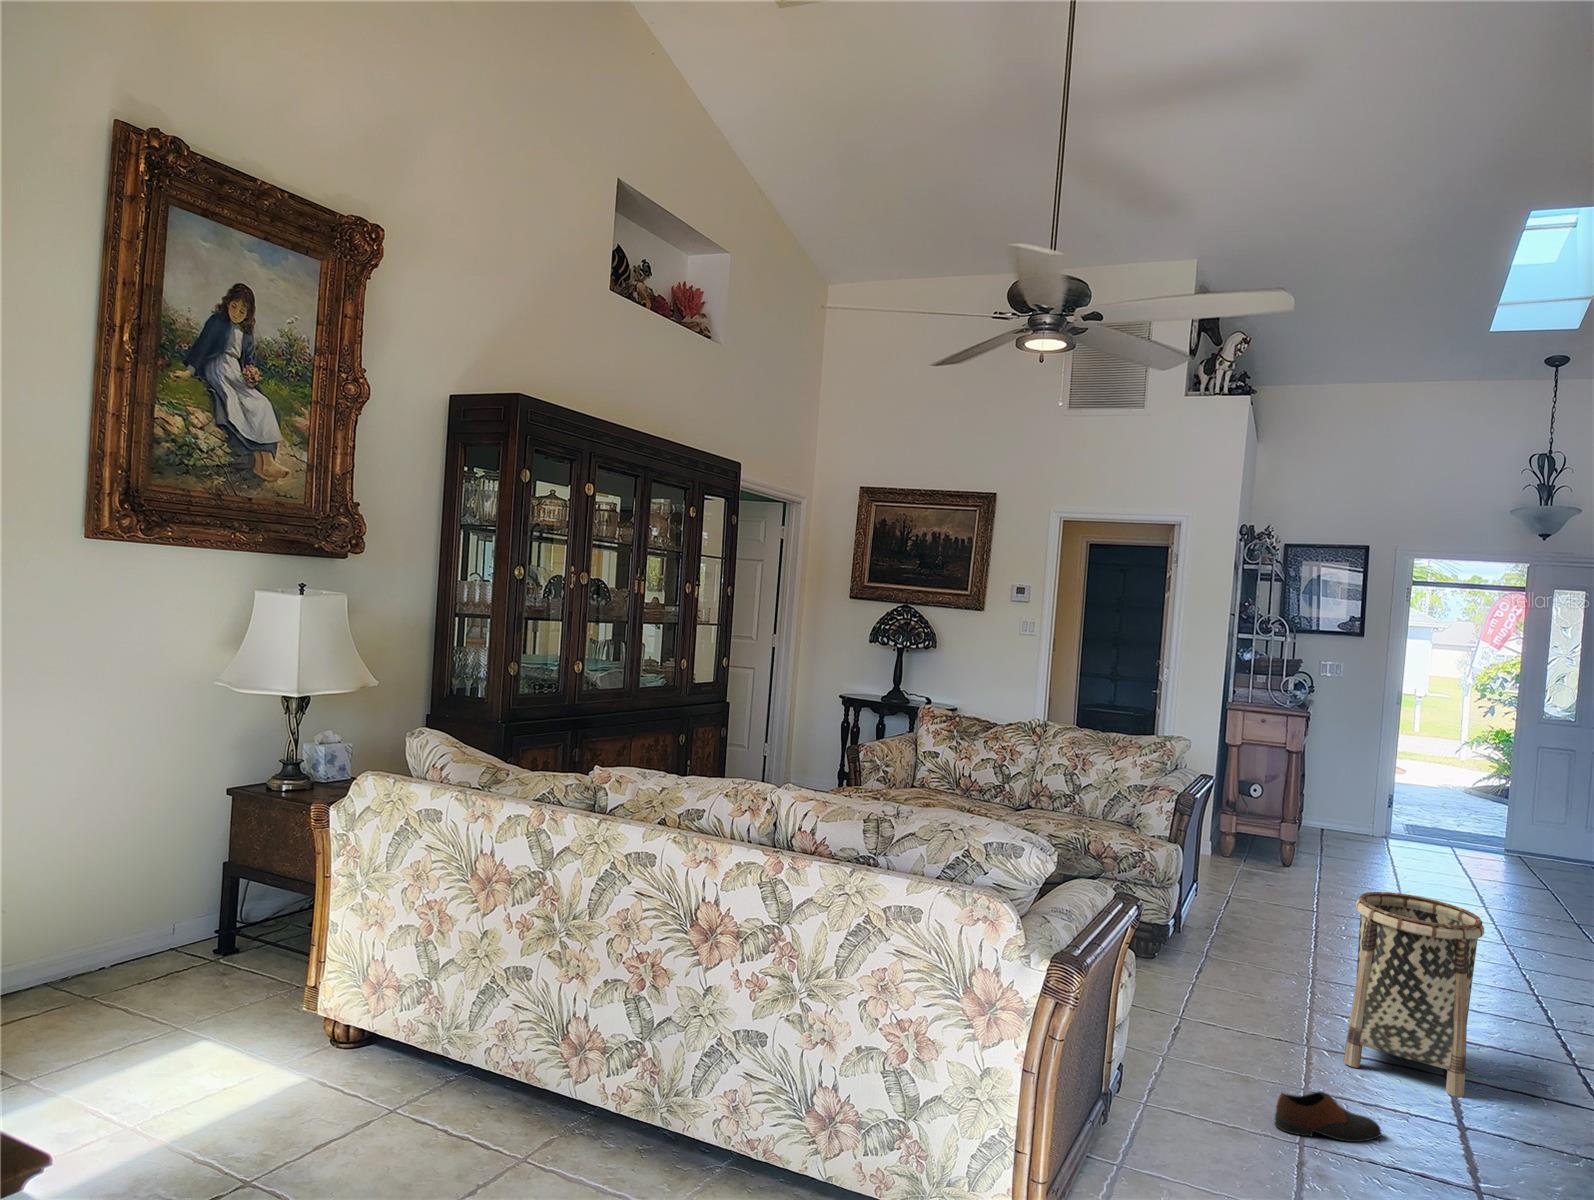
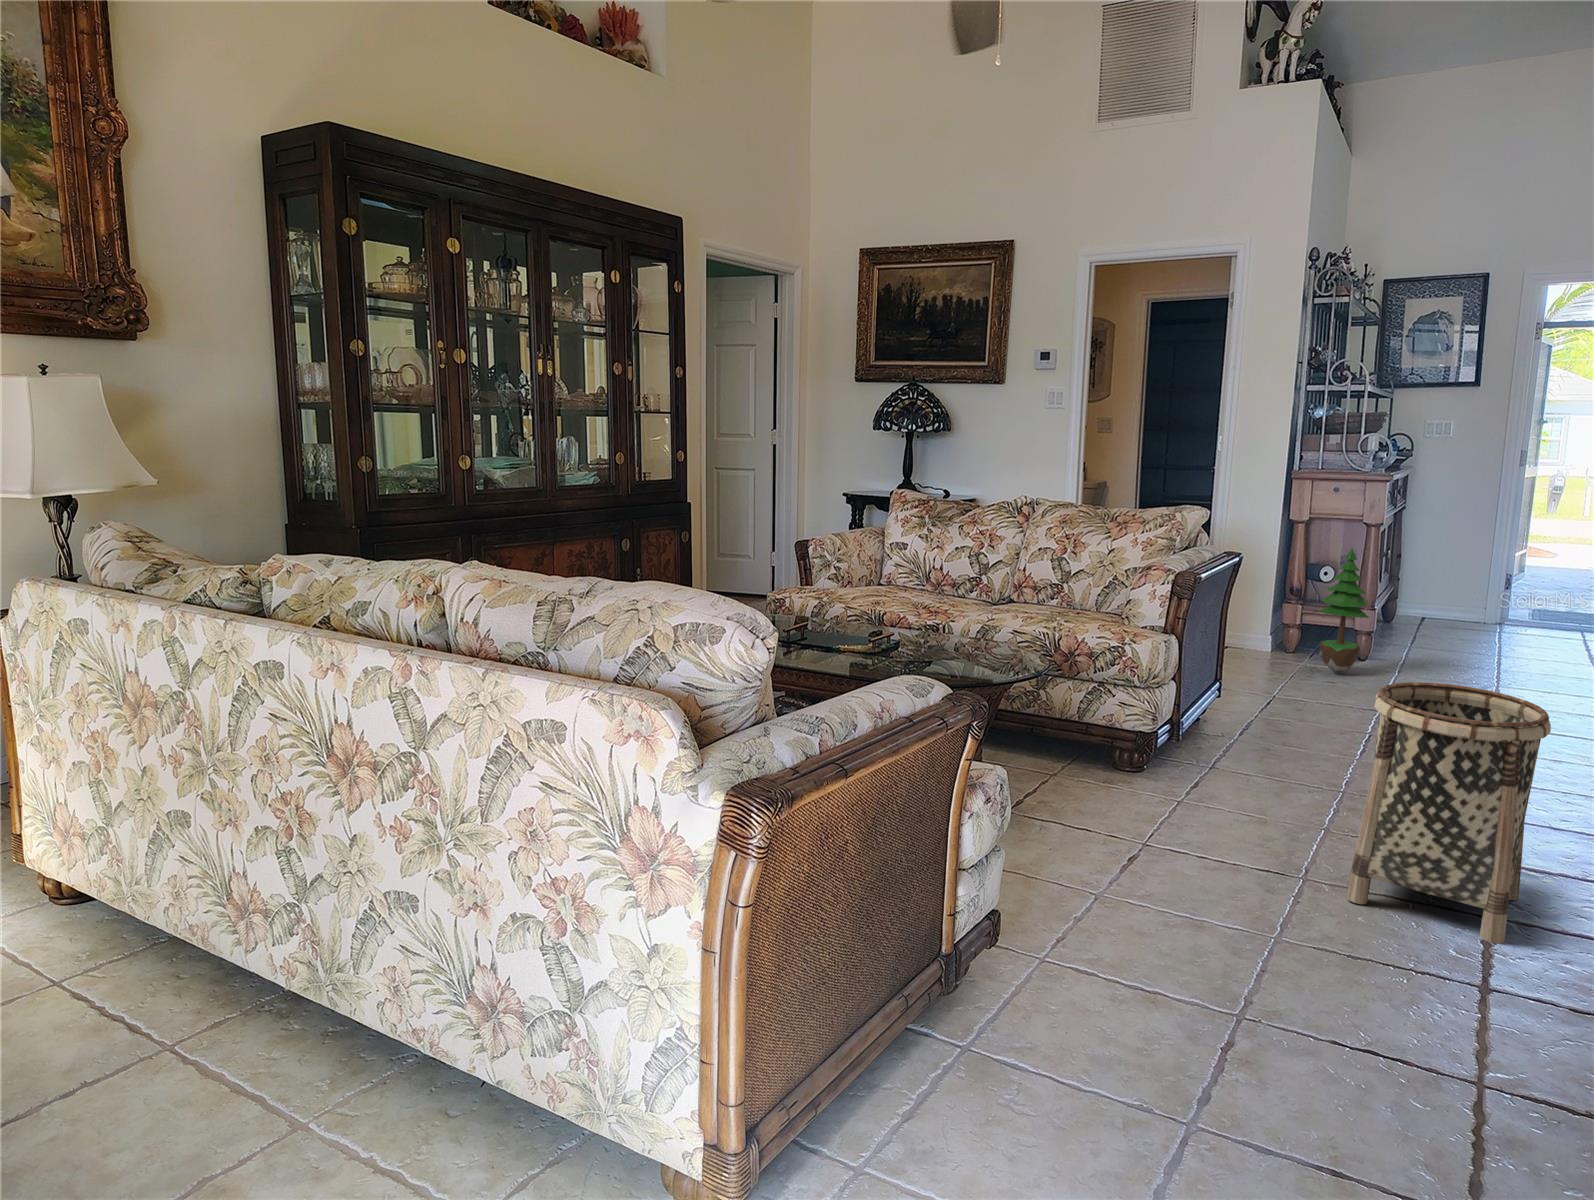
potted tree: none [1259,771,1302,879] -> present [1319,549,1369,674]
shoe: present [1275,1092,1381,1142] -> none [1218,943,1366,1009]

